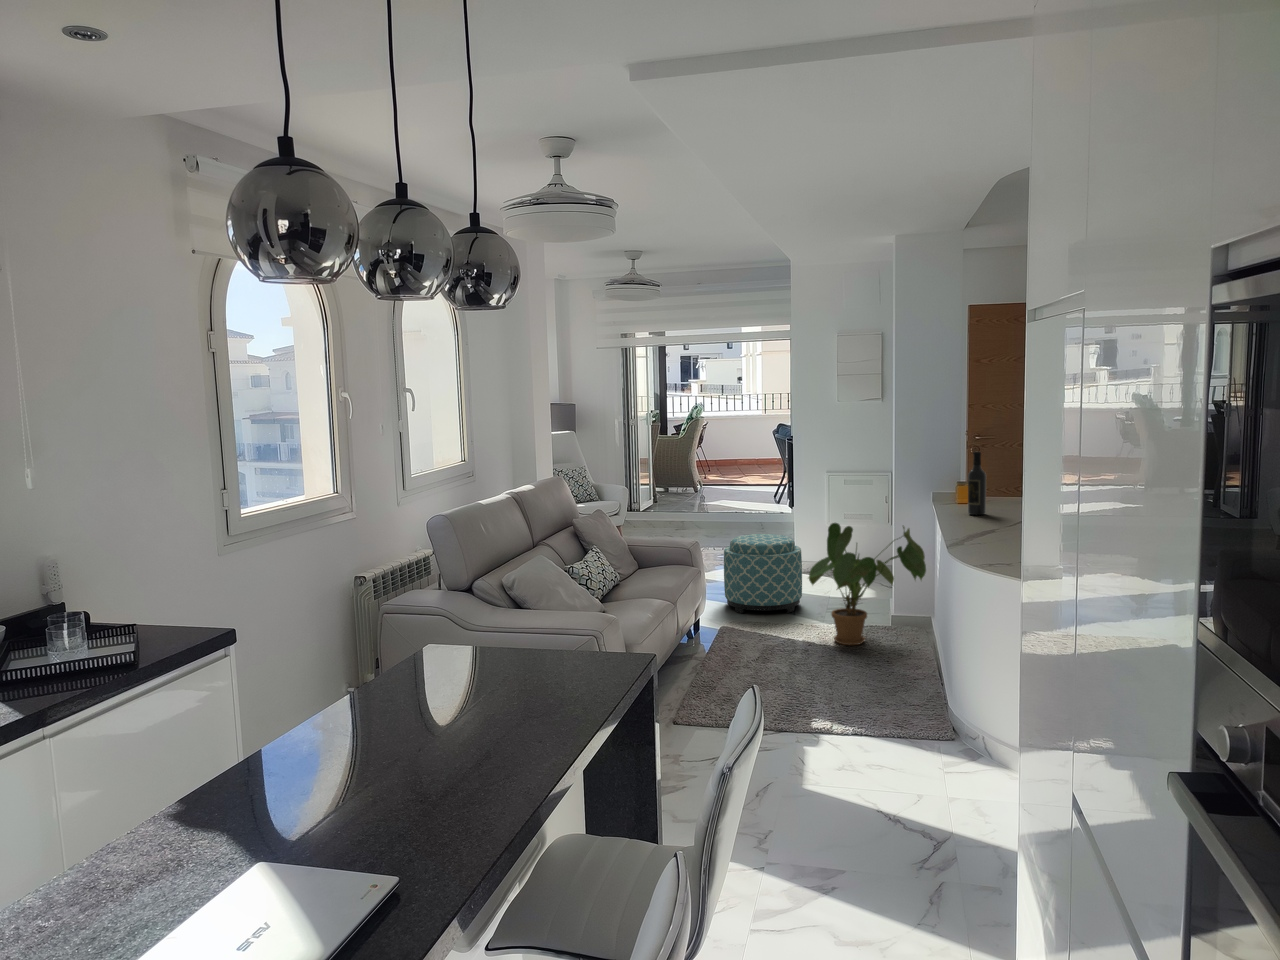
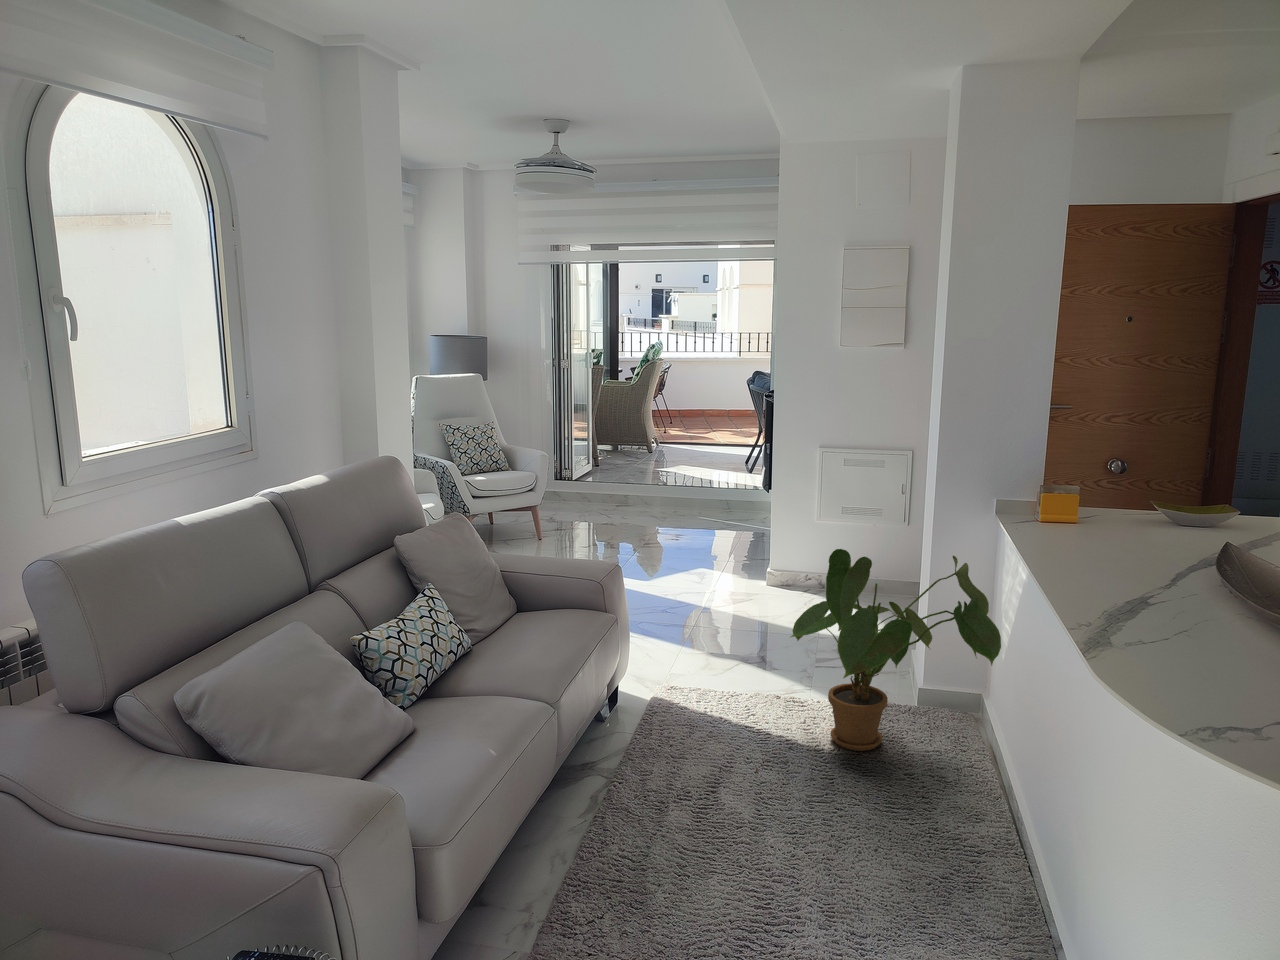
wine bottle: present [968,452,986,515] -> none [1084,442,1124,557]
ottoman: present [724,534,802,613] -> none [663,542,780,668]

